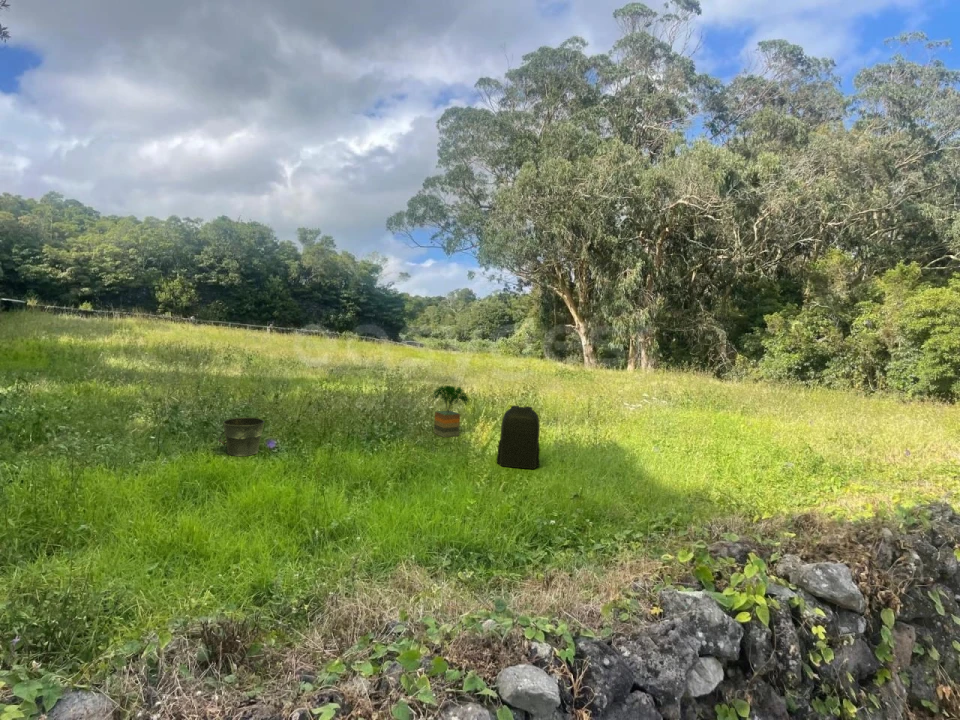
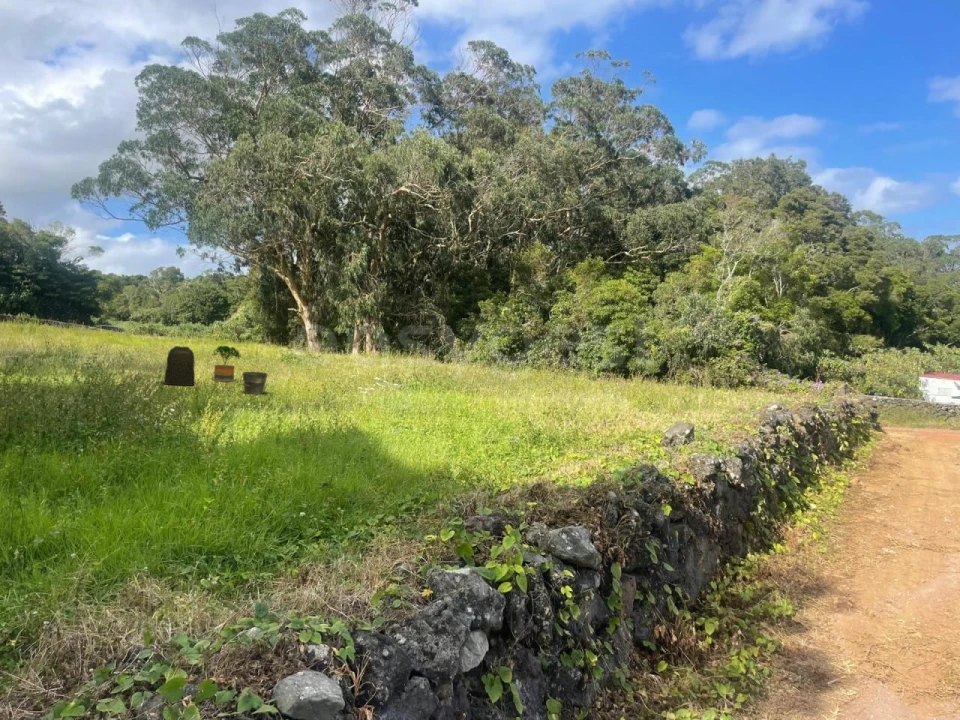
backpack: present [497,406,540,469] -> present [164,346,195,386]
bucket: present [219,417,264,456] -> present [240,372,267,394]

